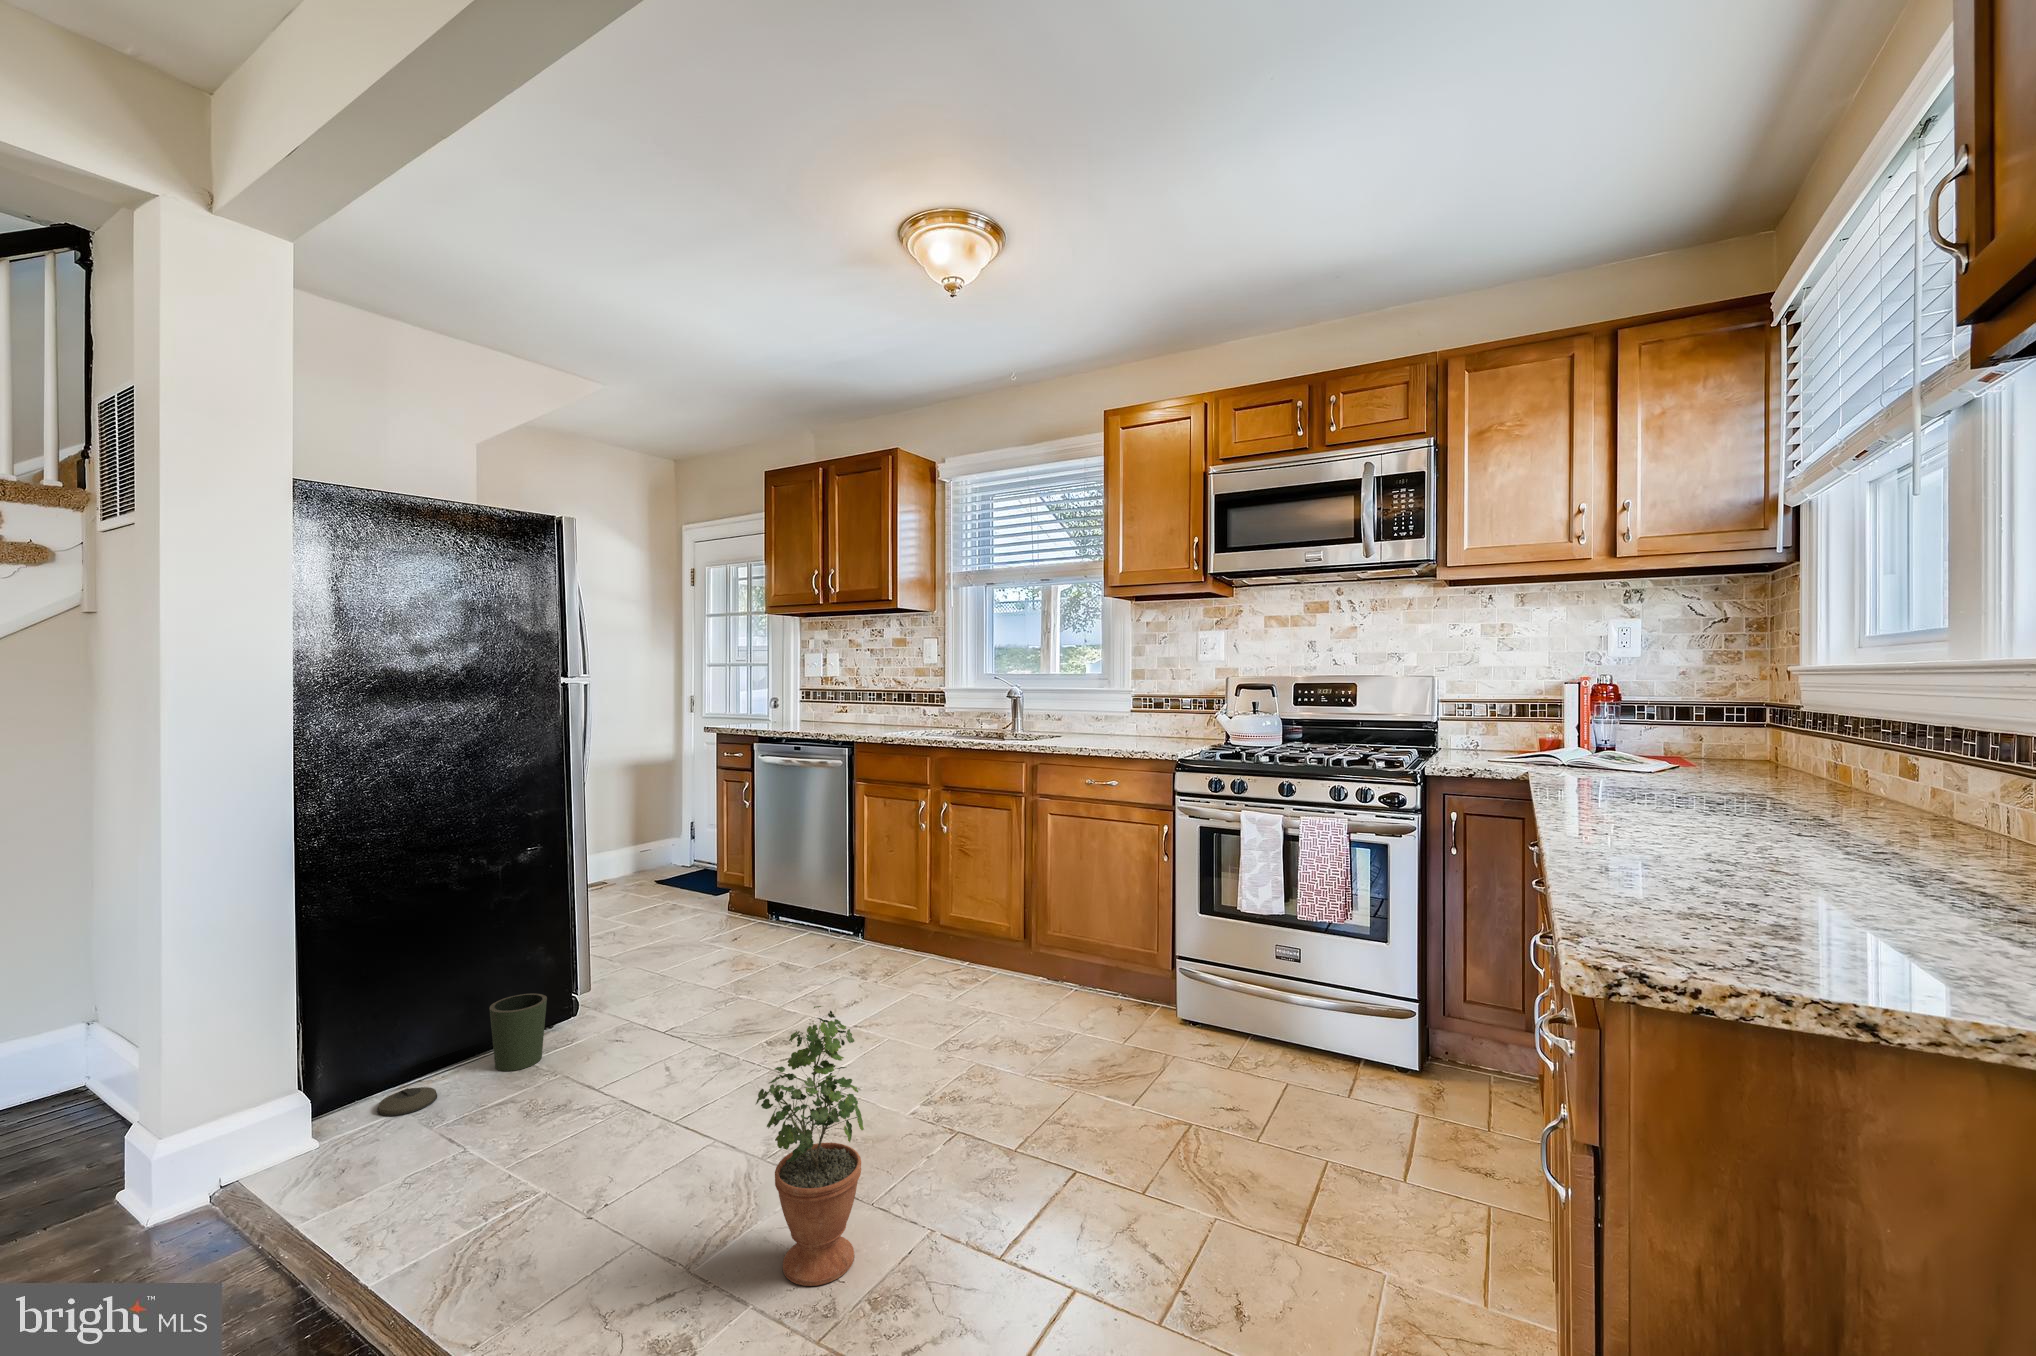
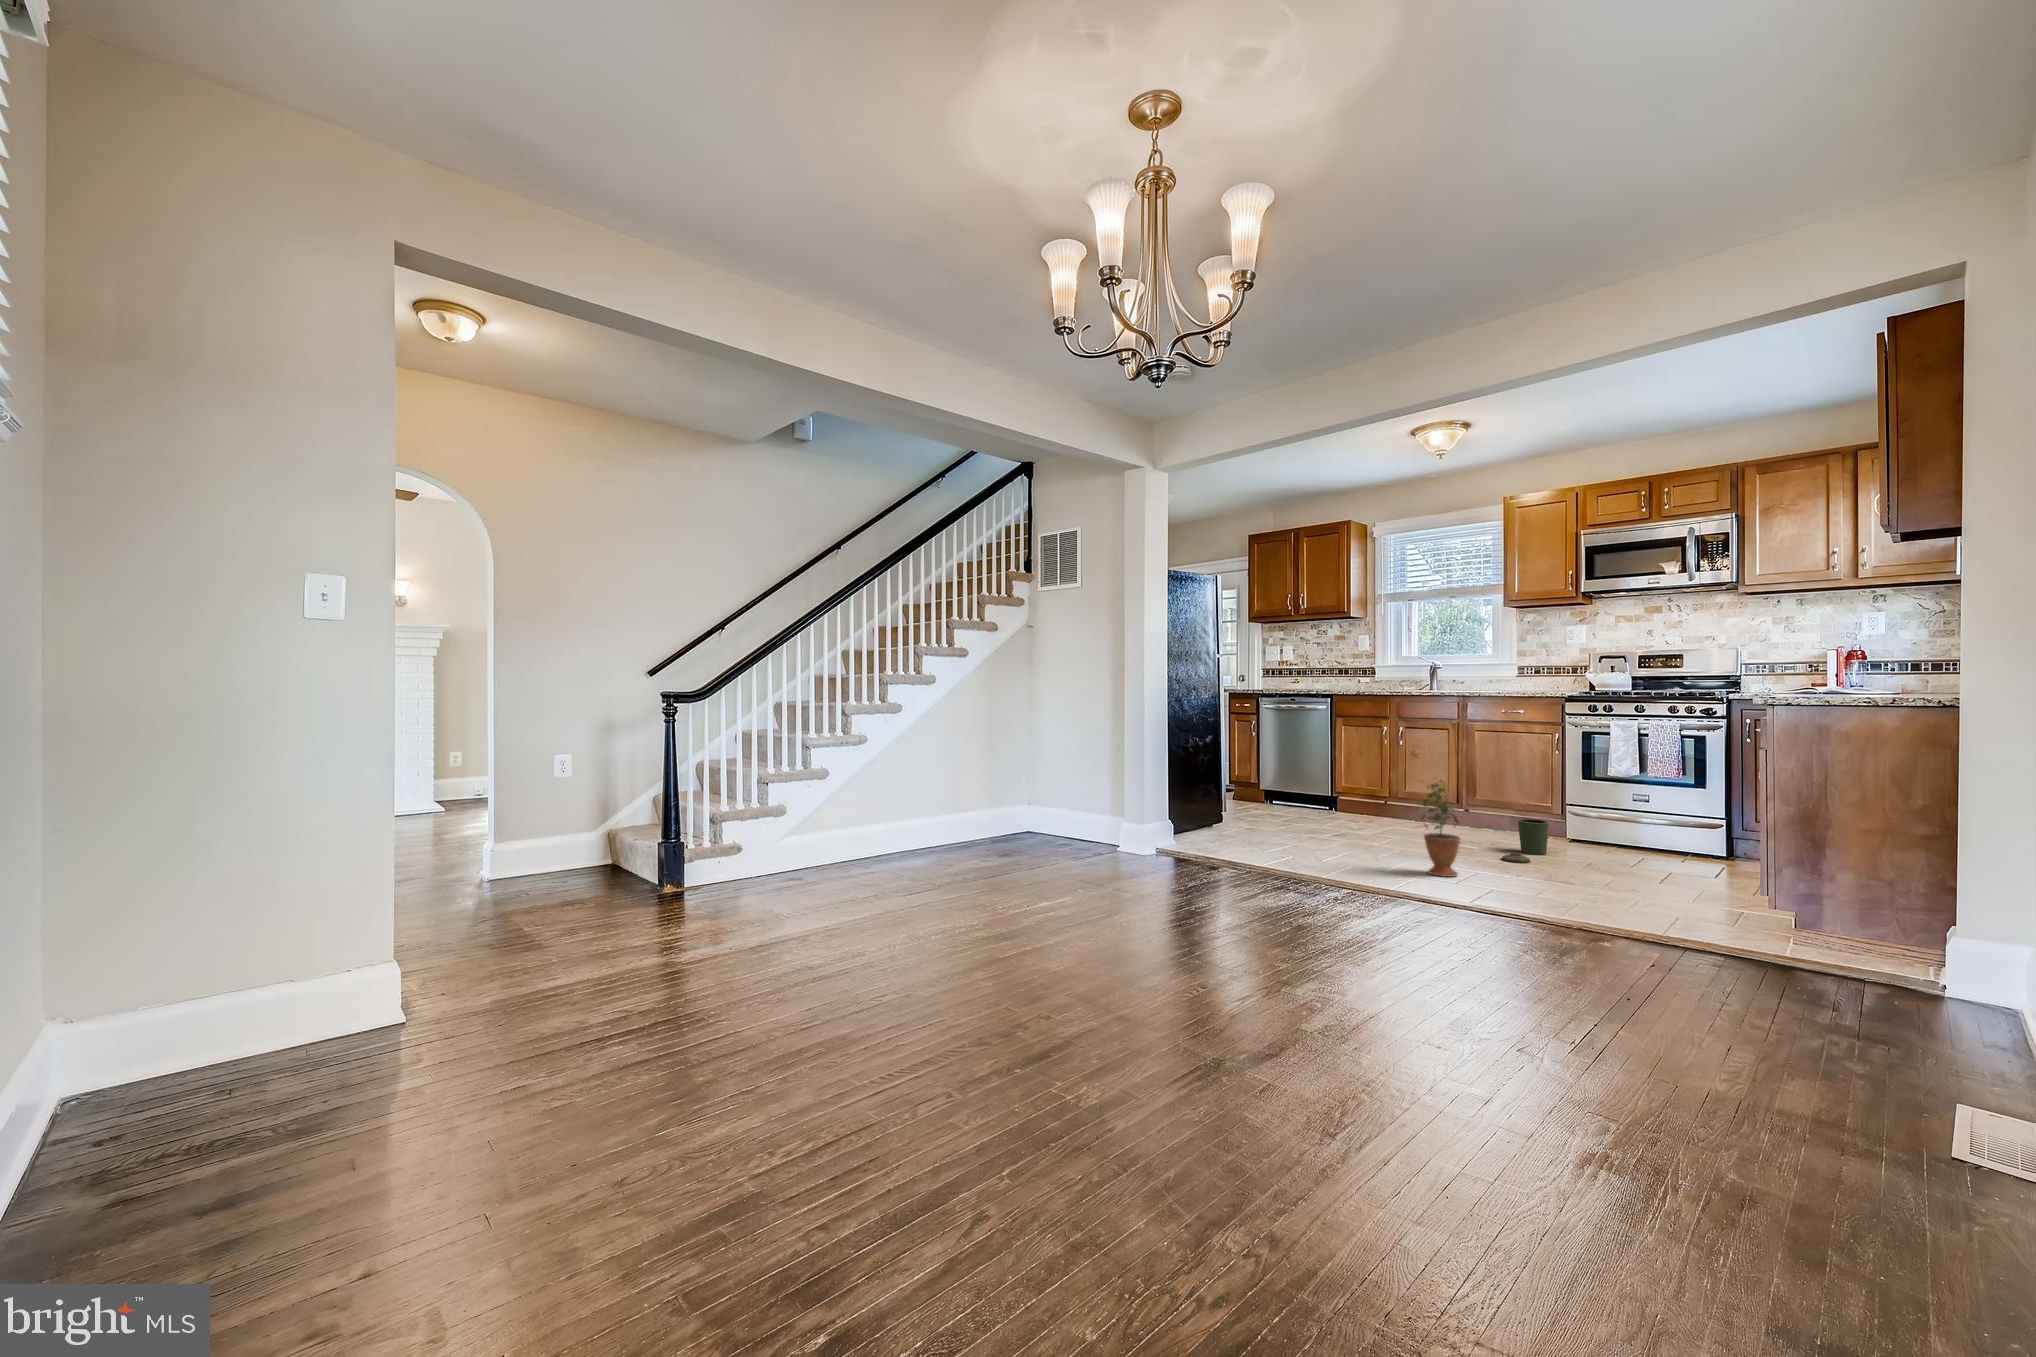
trash can: present [377,994,547,1116] -> present [1502,819,1549,863]

